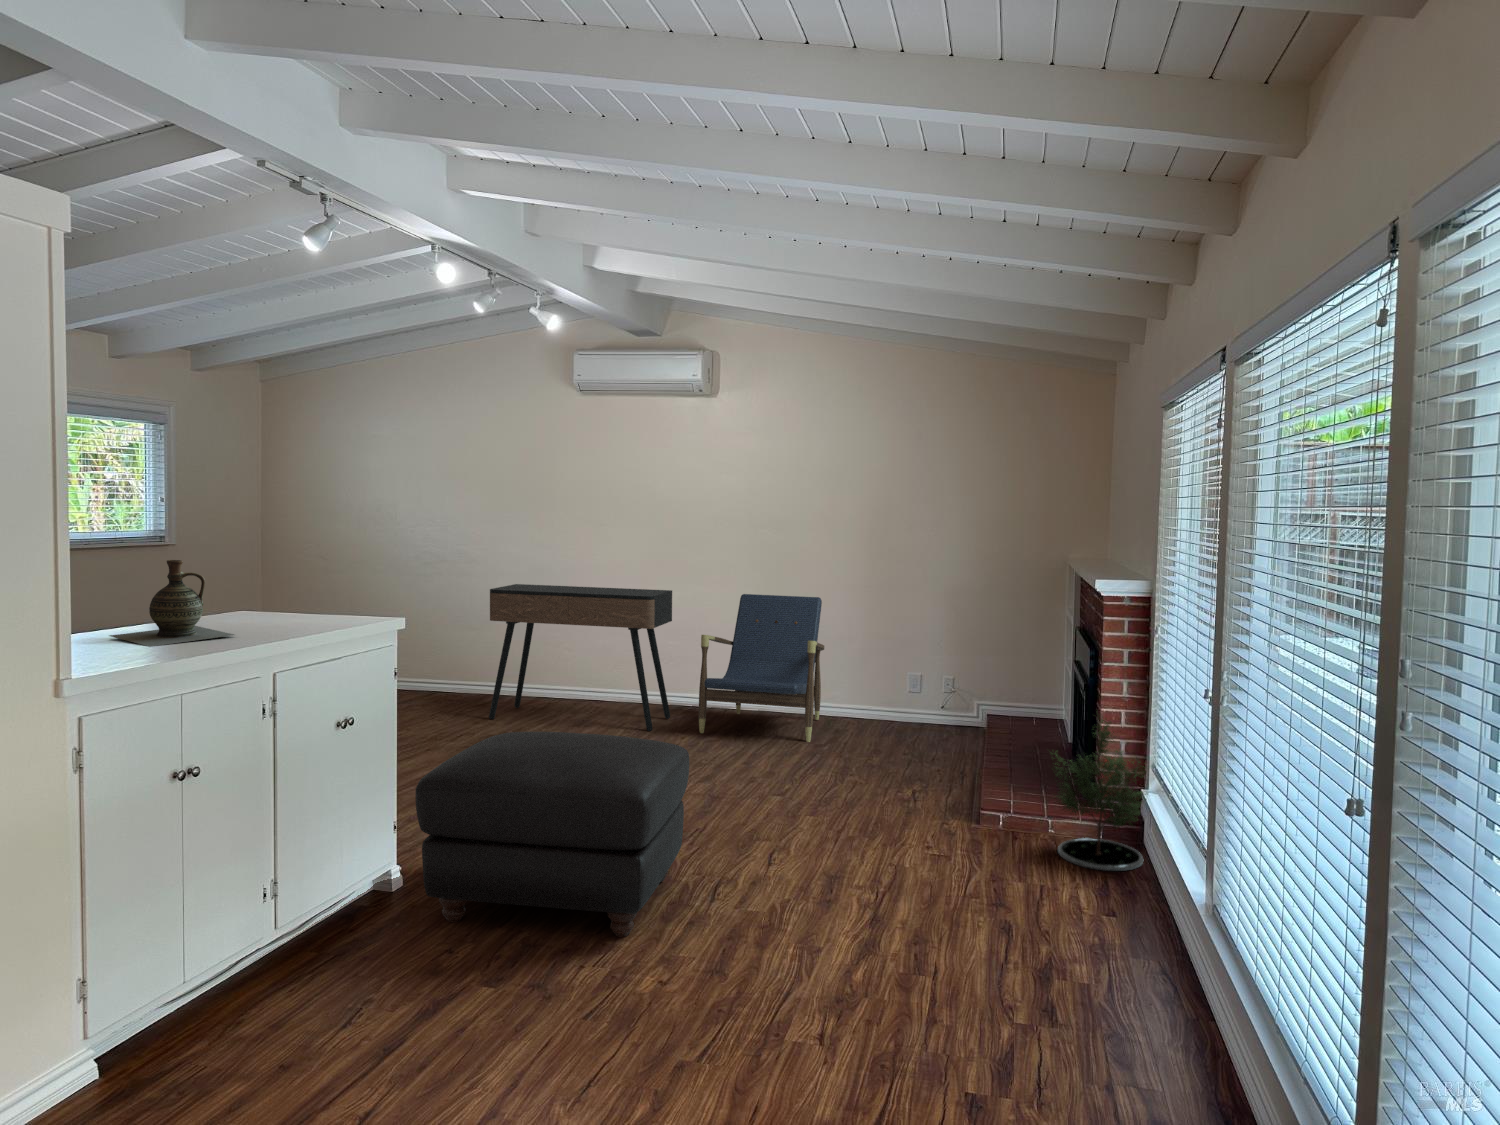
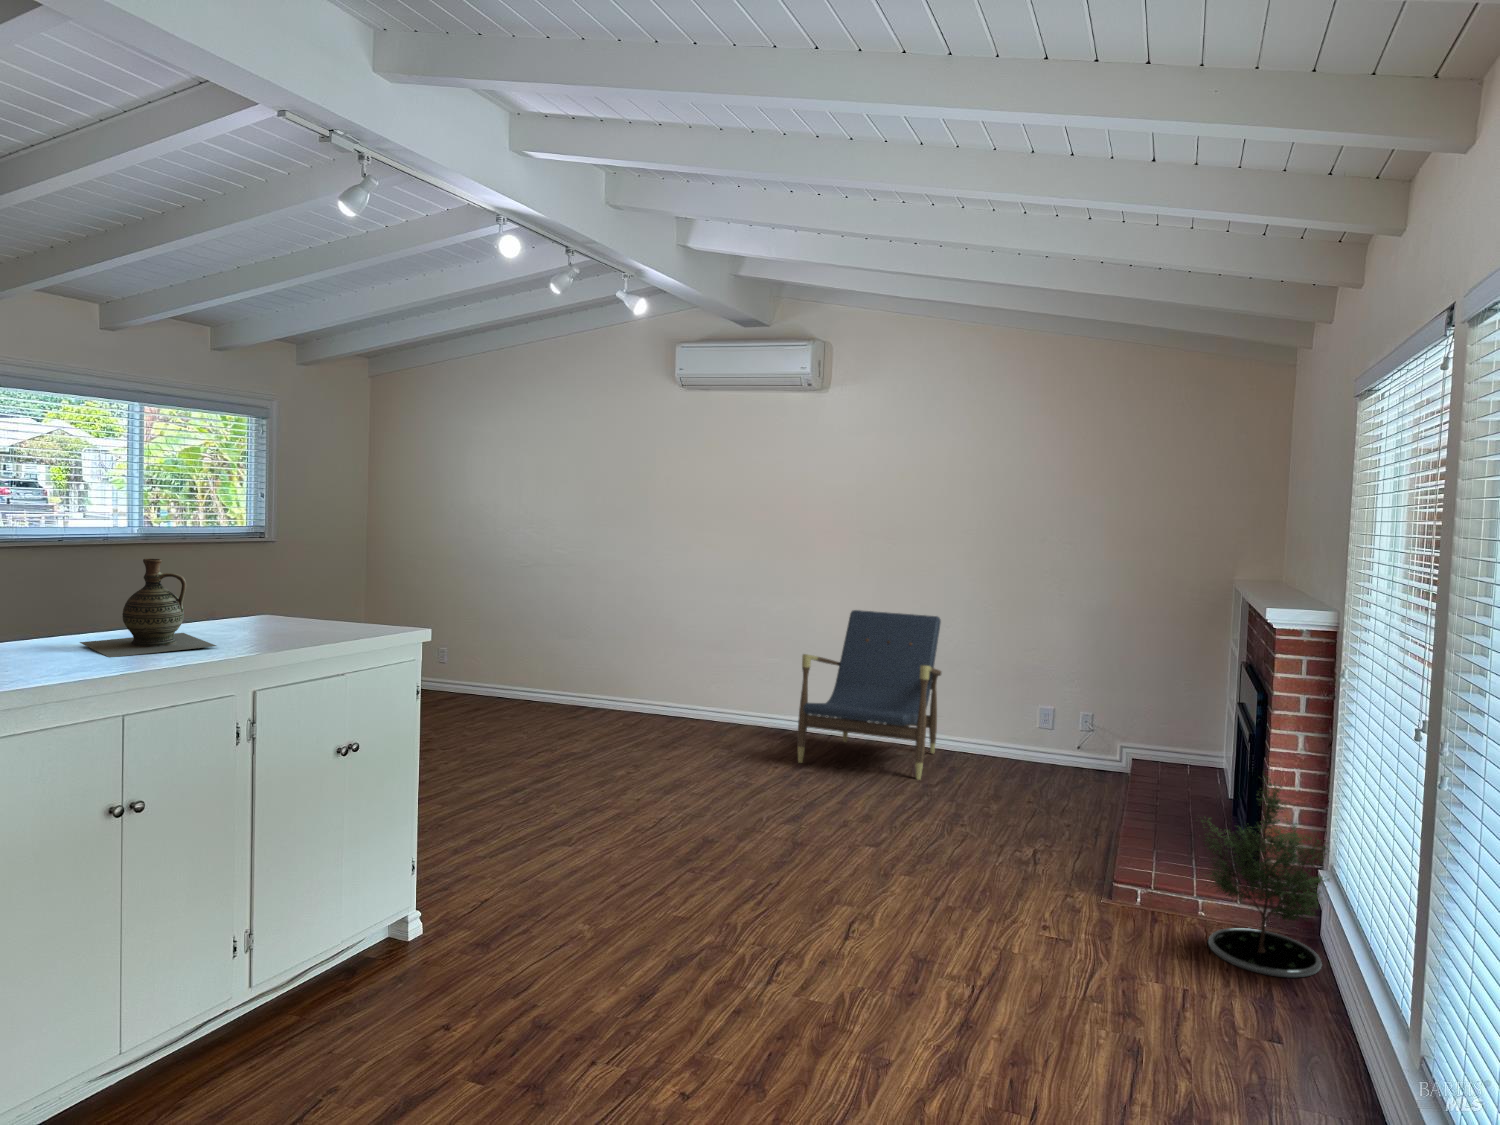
console table: present [489,584,672,731] -> none [577,592,774,758]
ottoman: present [415,732,689,937] -> none [423,765,751,1023]

